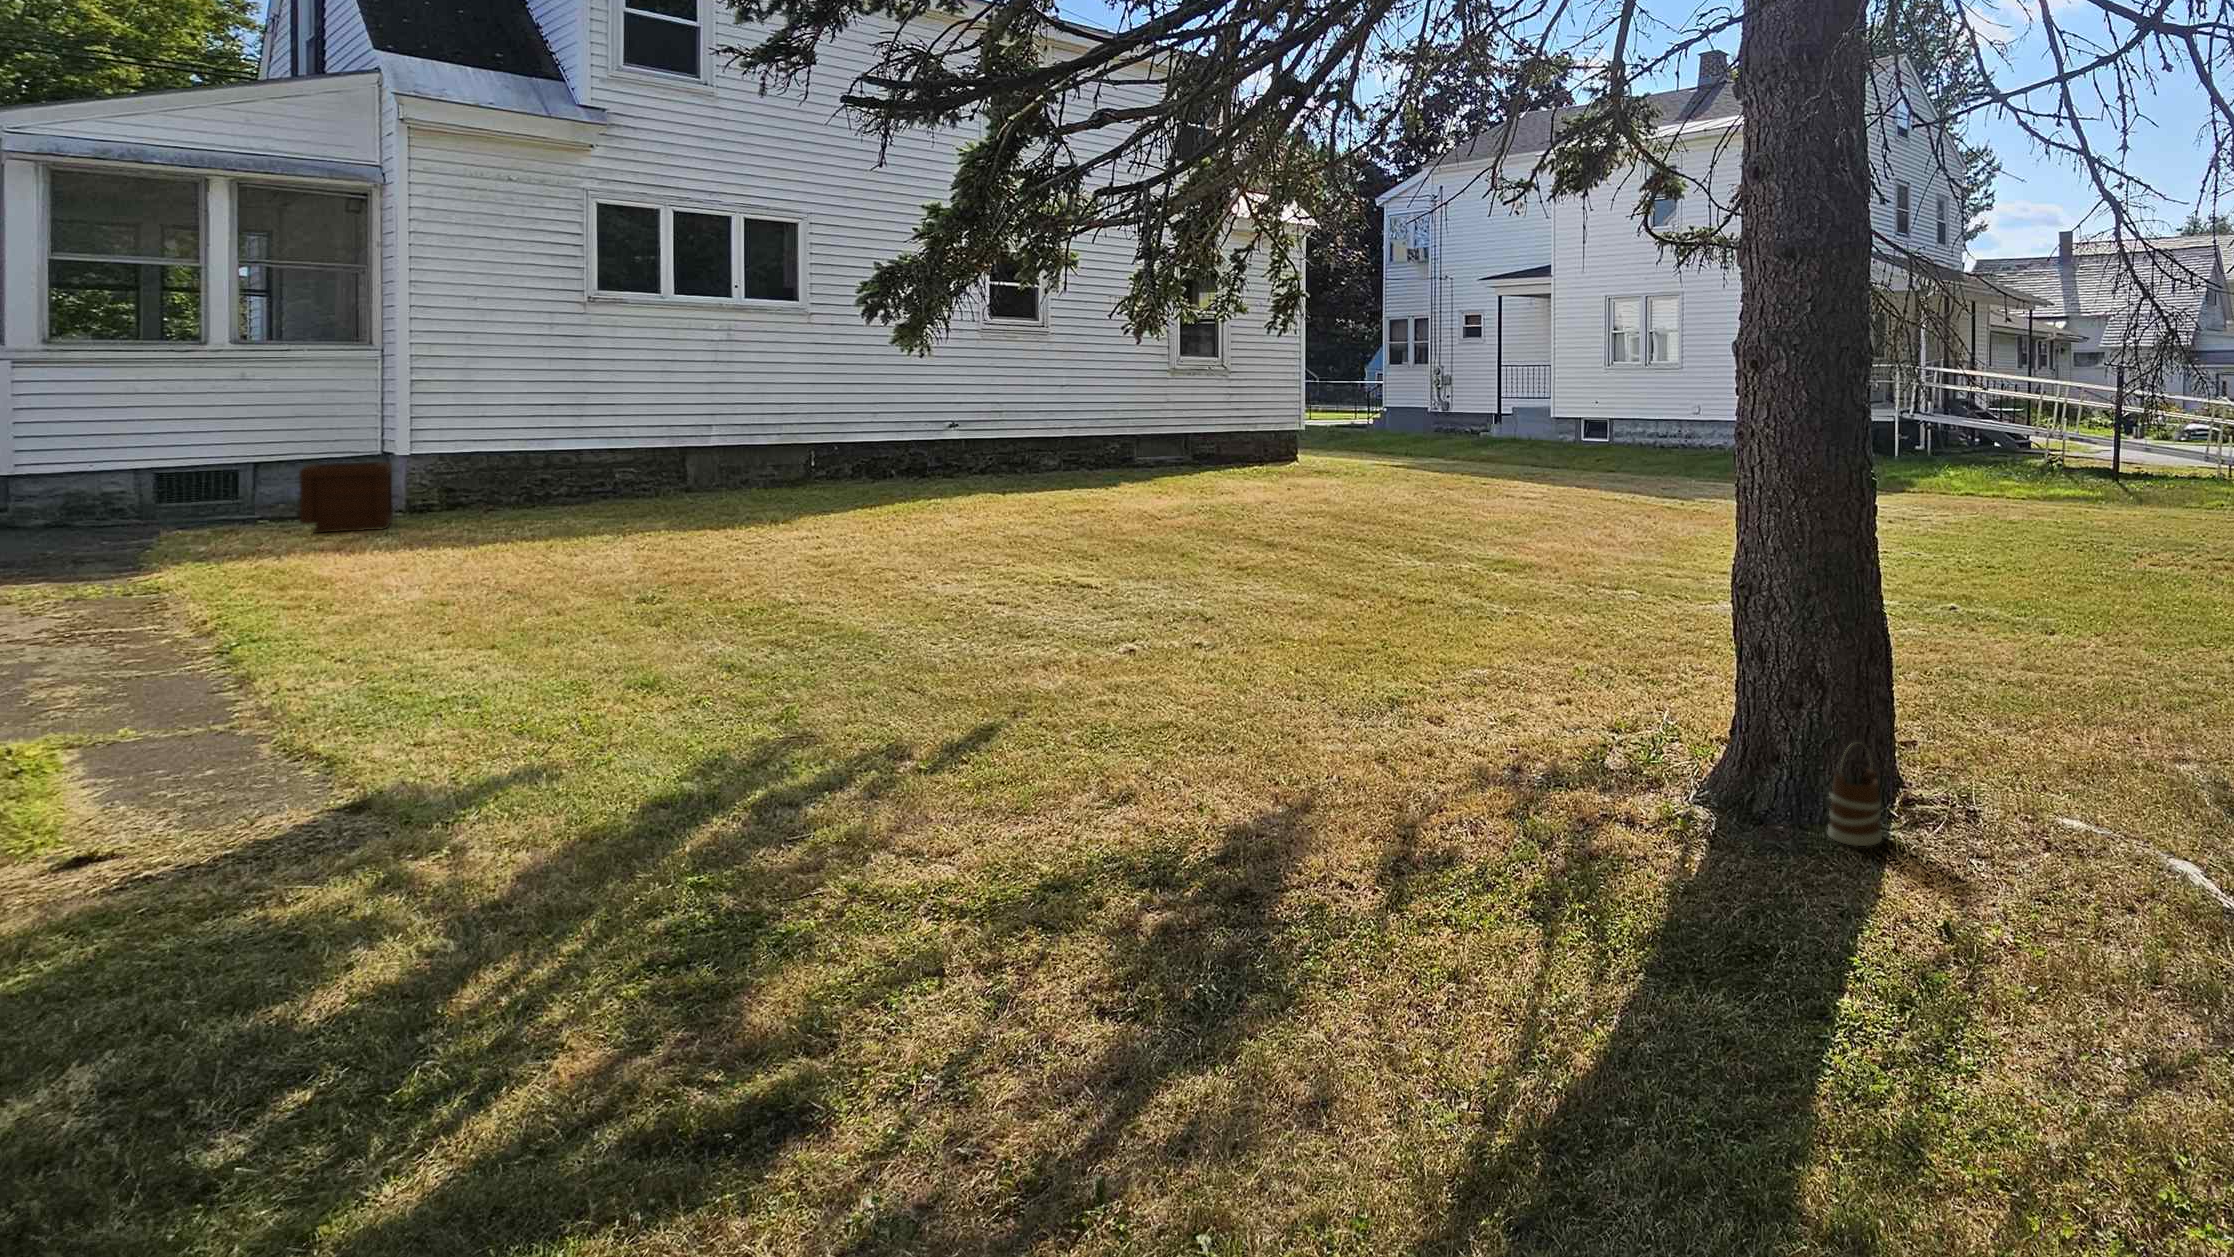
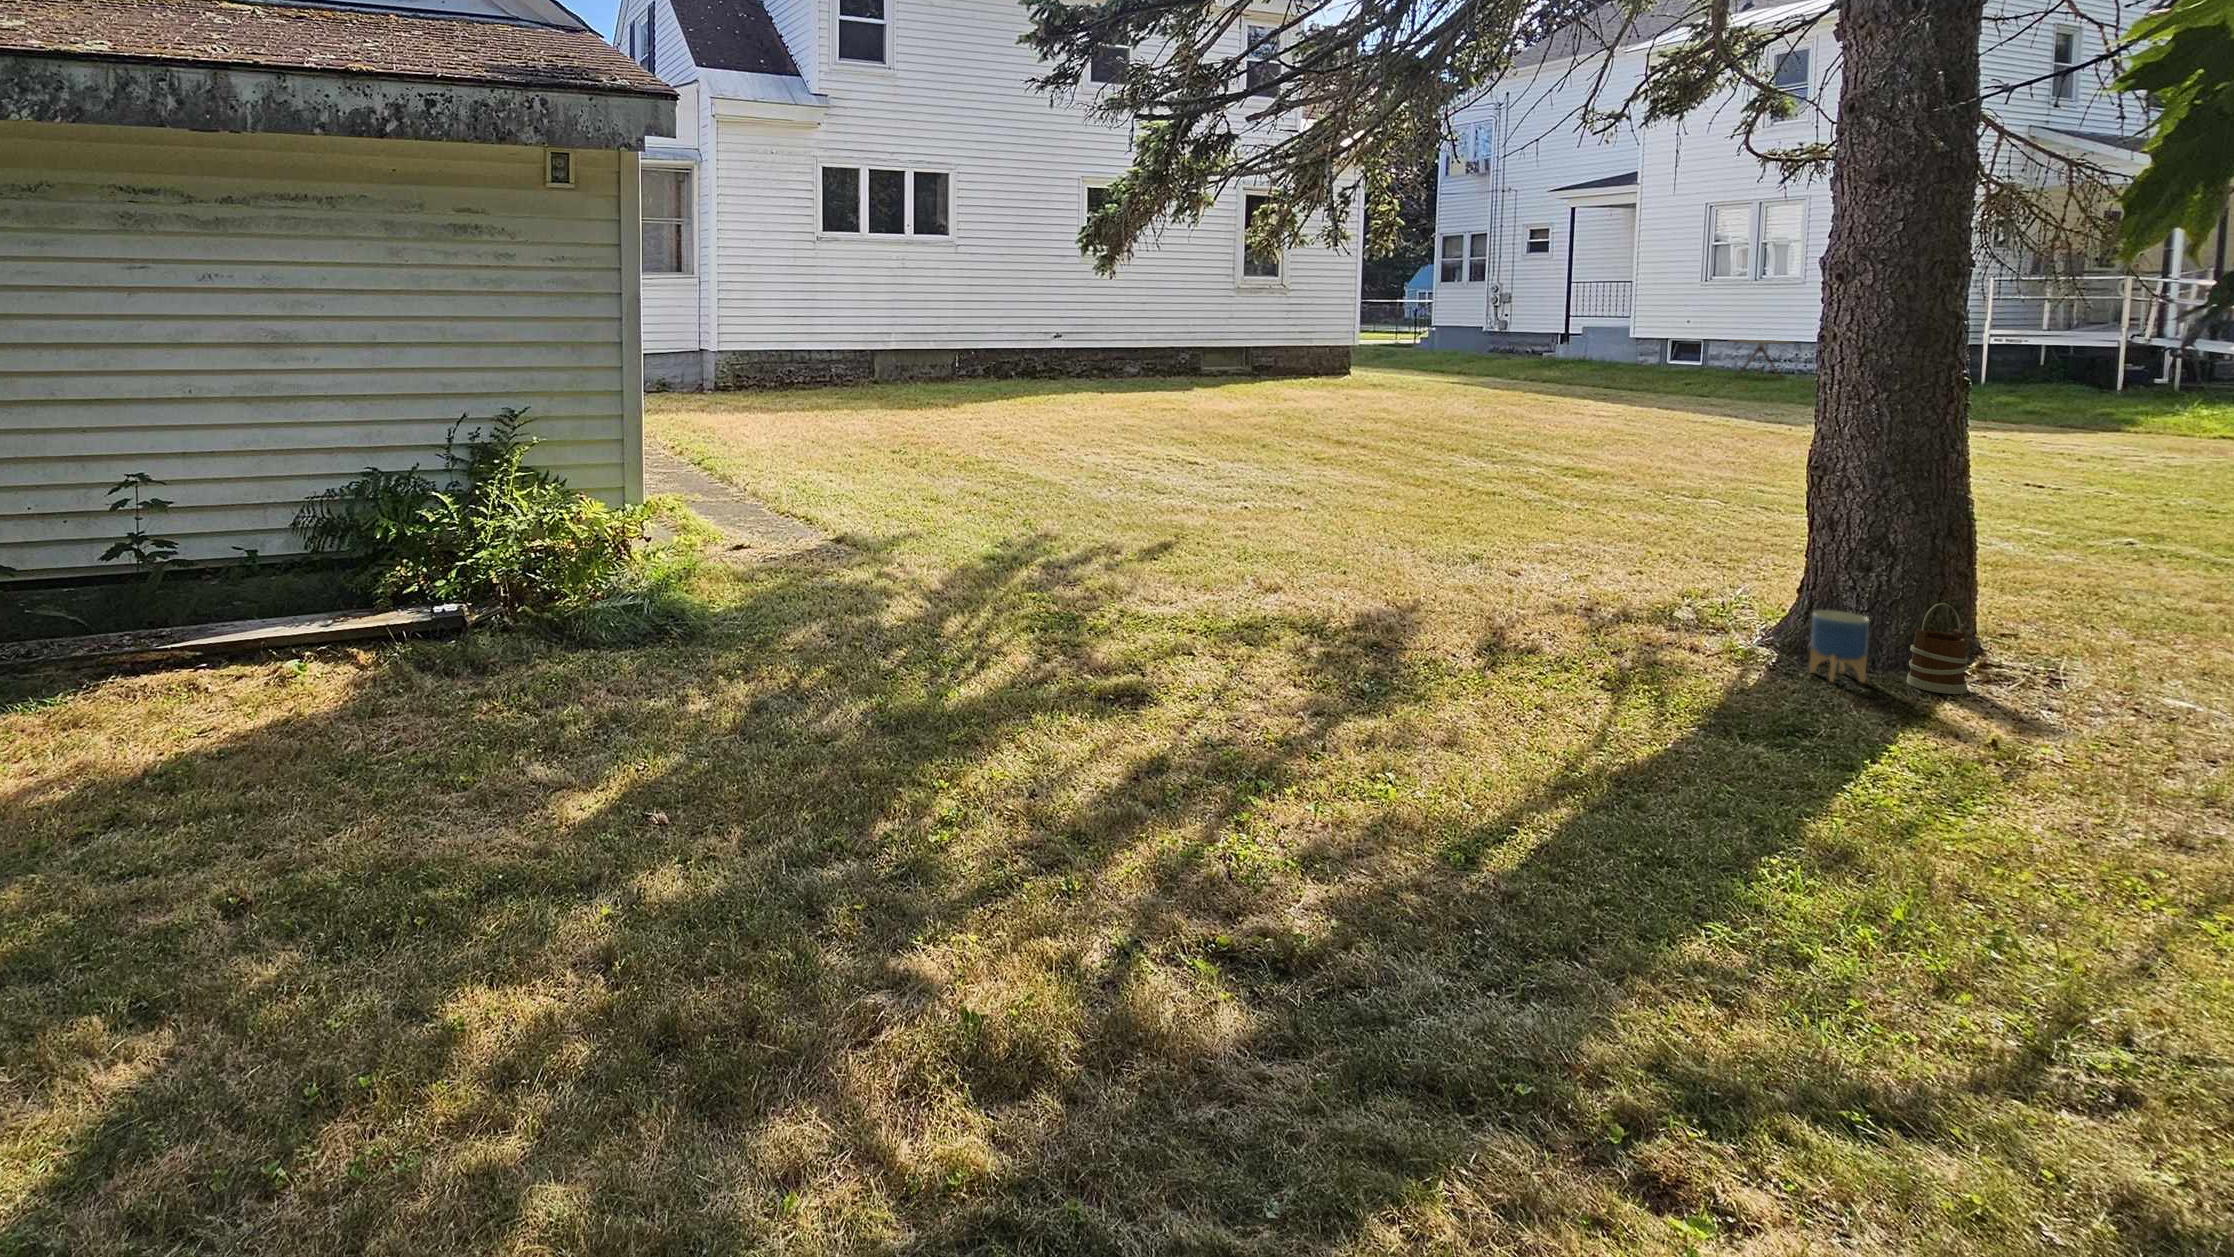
round table: none [1628,420,1679,456] -> present [1734,340,1788,377]
wooden crate: present [299,462,393,533] -> none [662,353,707,400]
planter: none [1738,761,1793,850] -> present [1809,610,1869,682]

